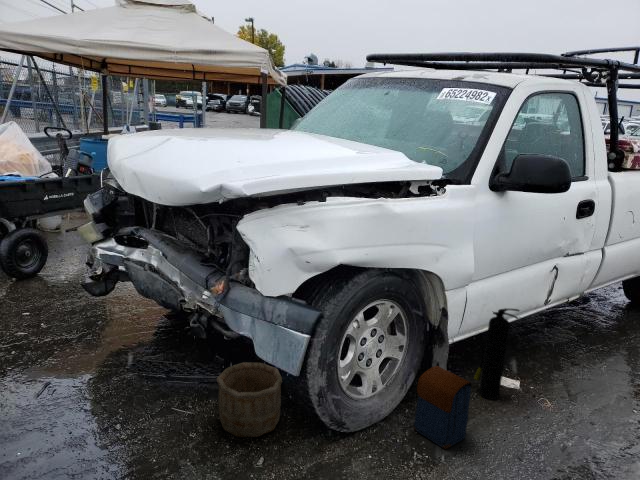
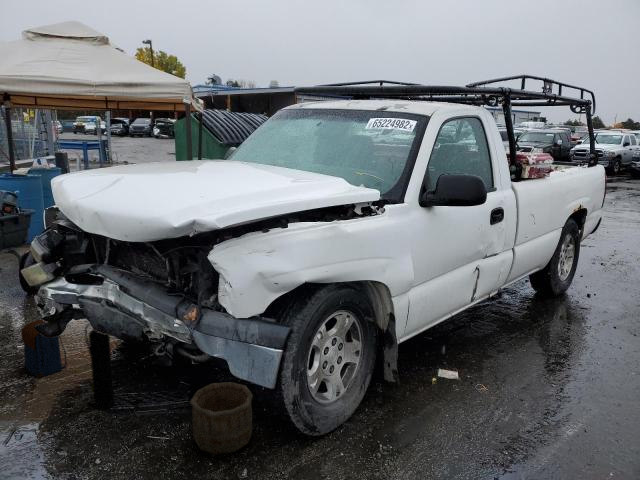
fire extinguisher: present [474,308,520,400] -> present [85,324,115,410]
backpack: present [414,366,472,449] -> present [21,320,67,378]

